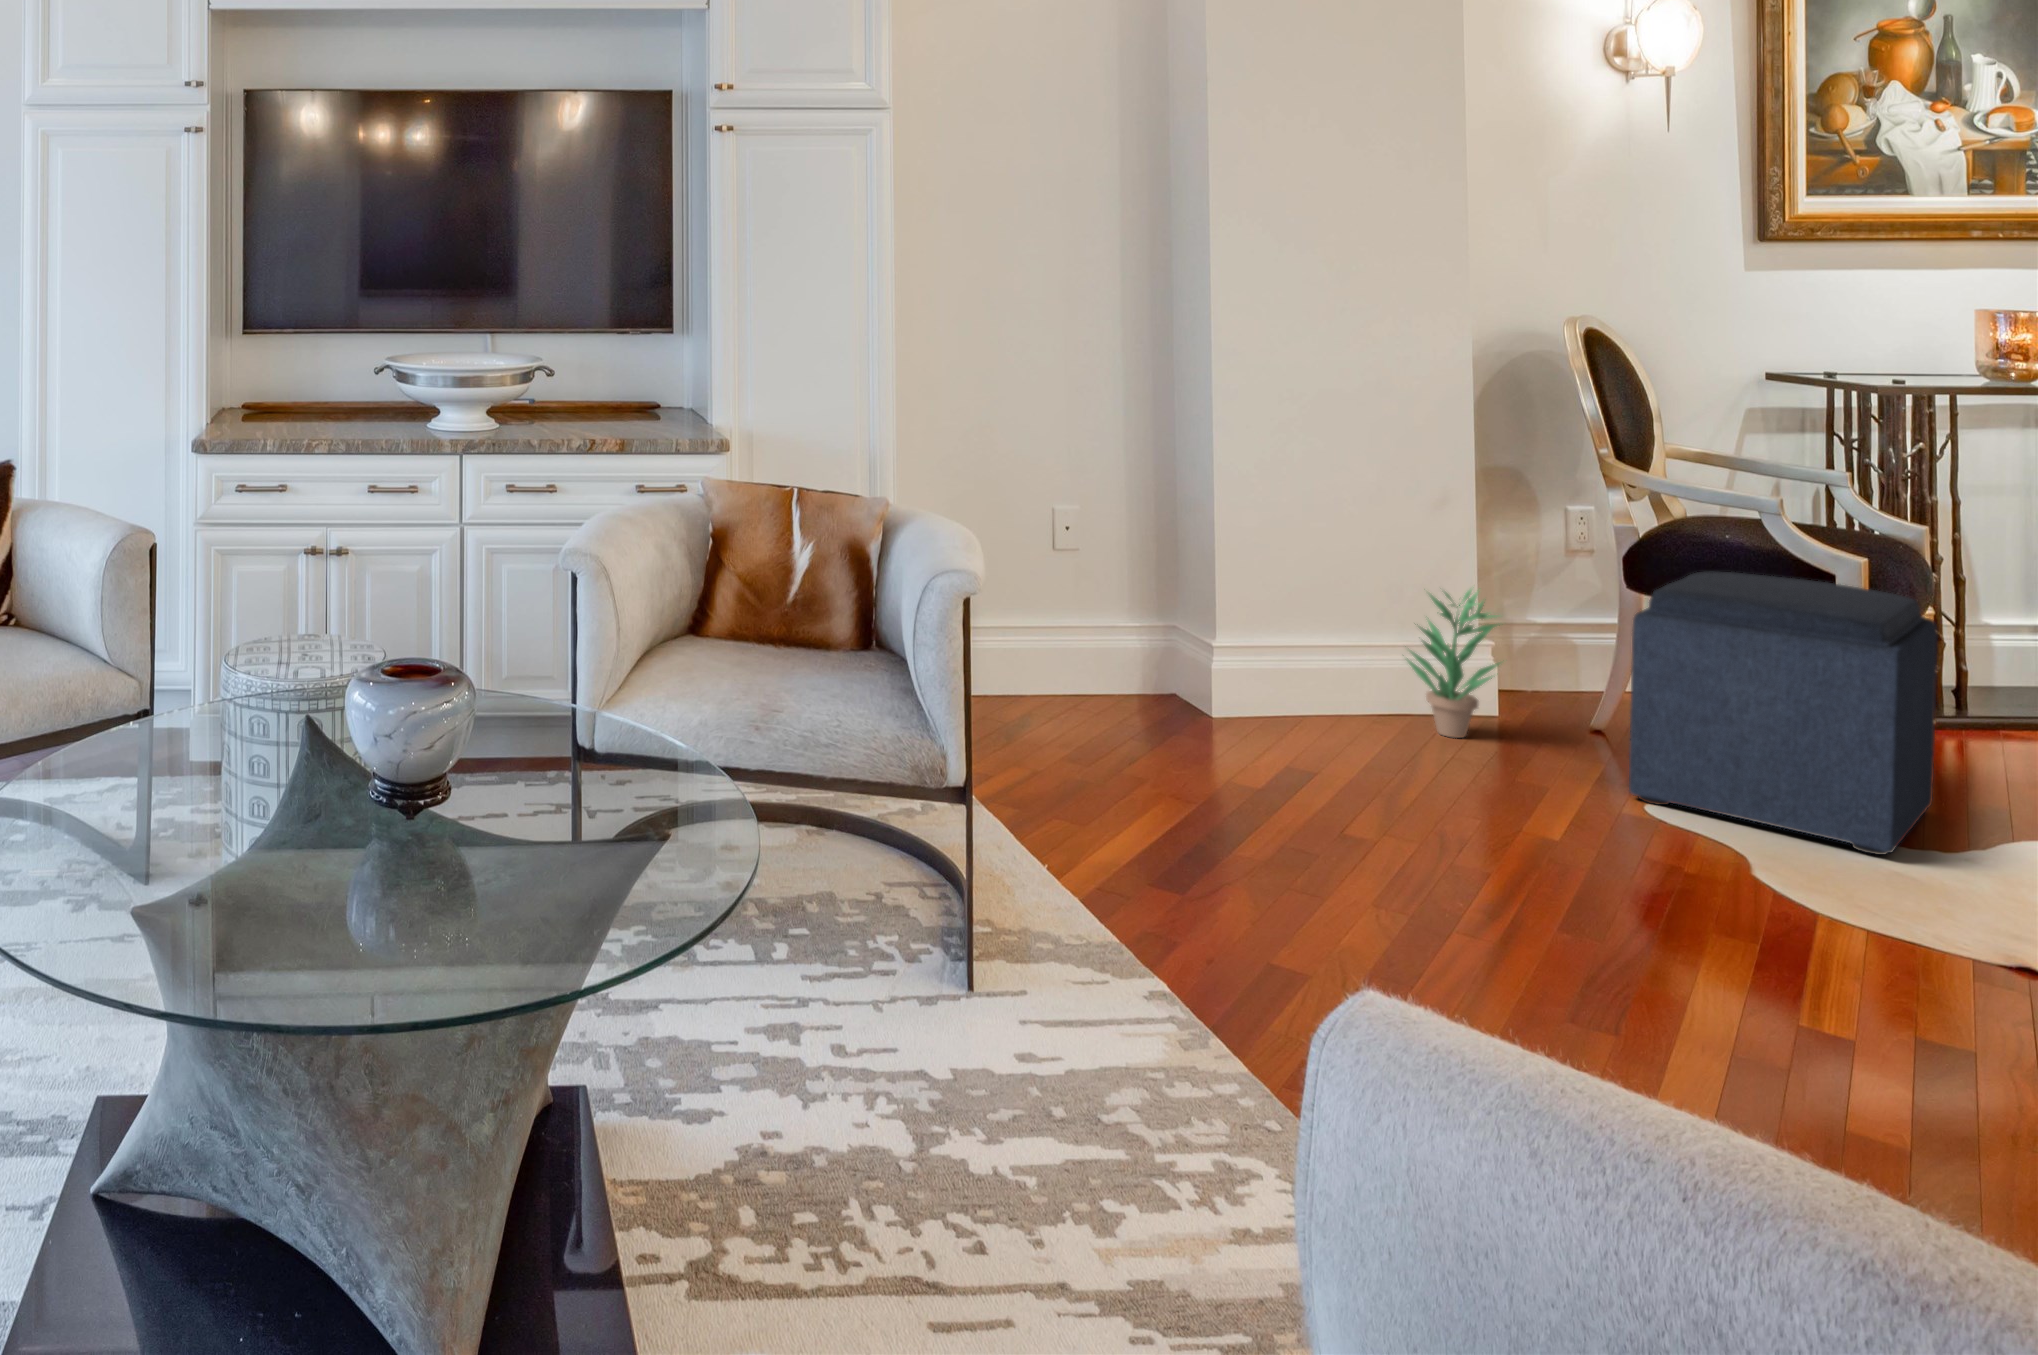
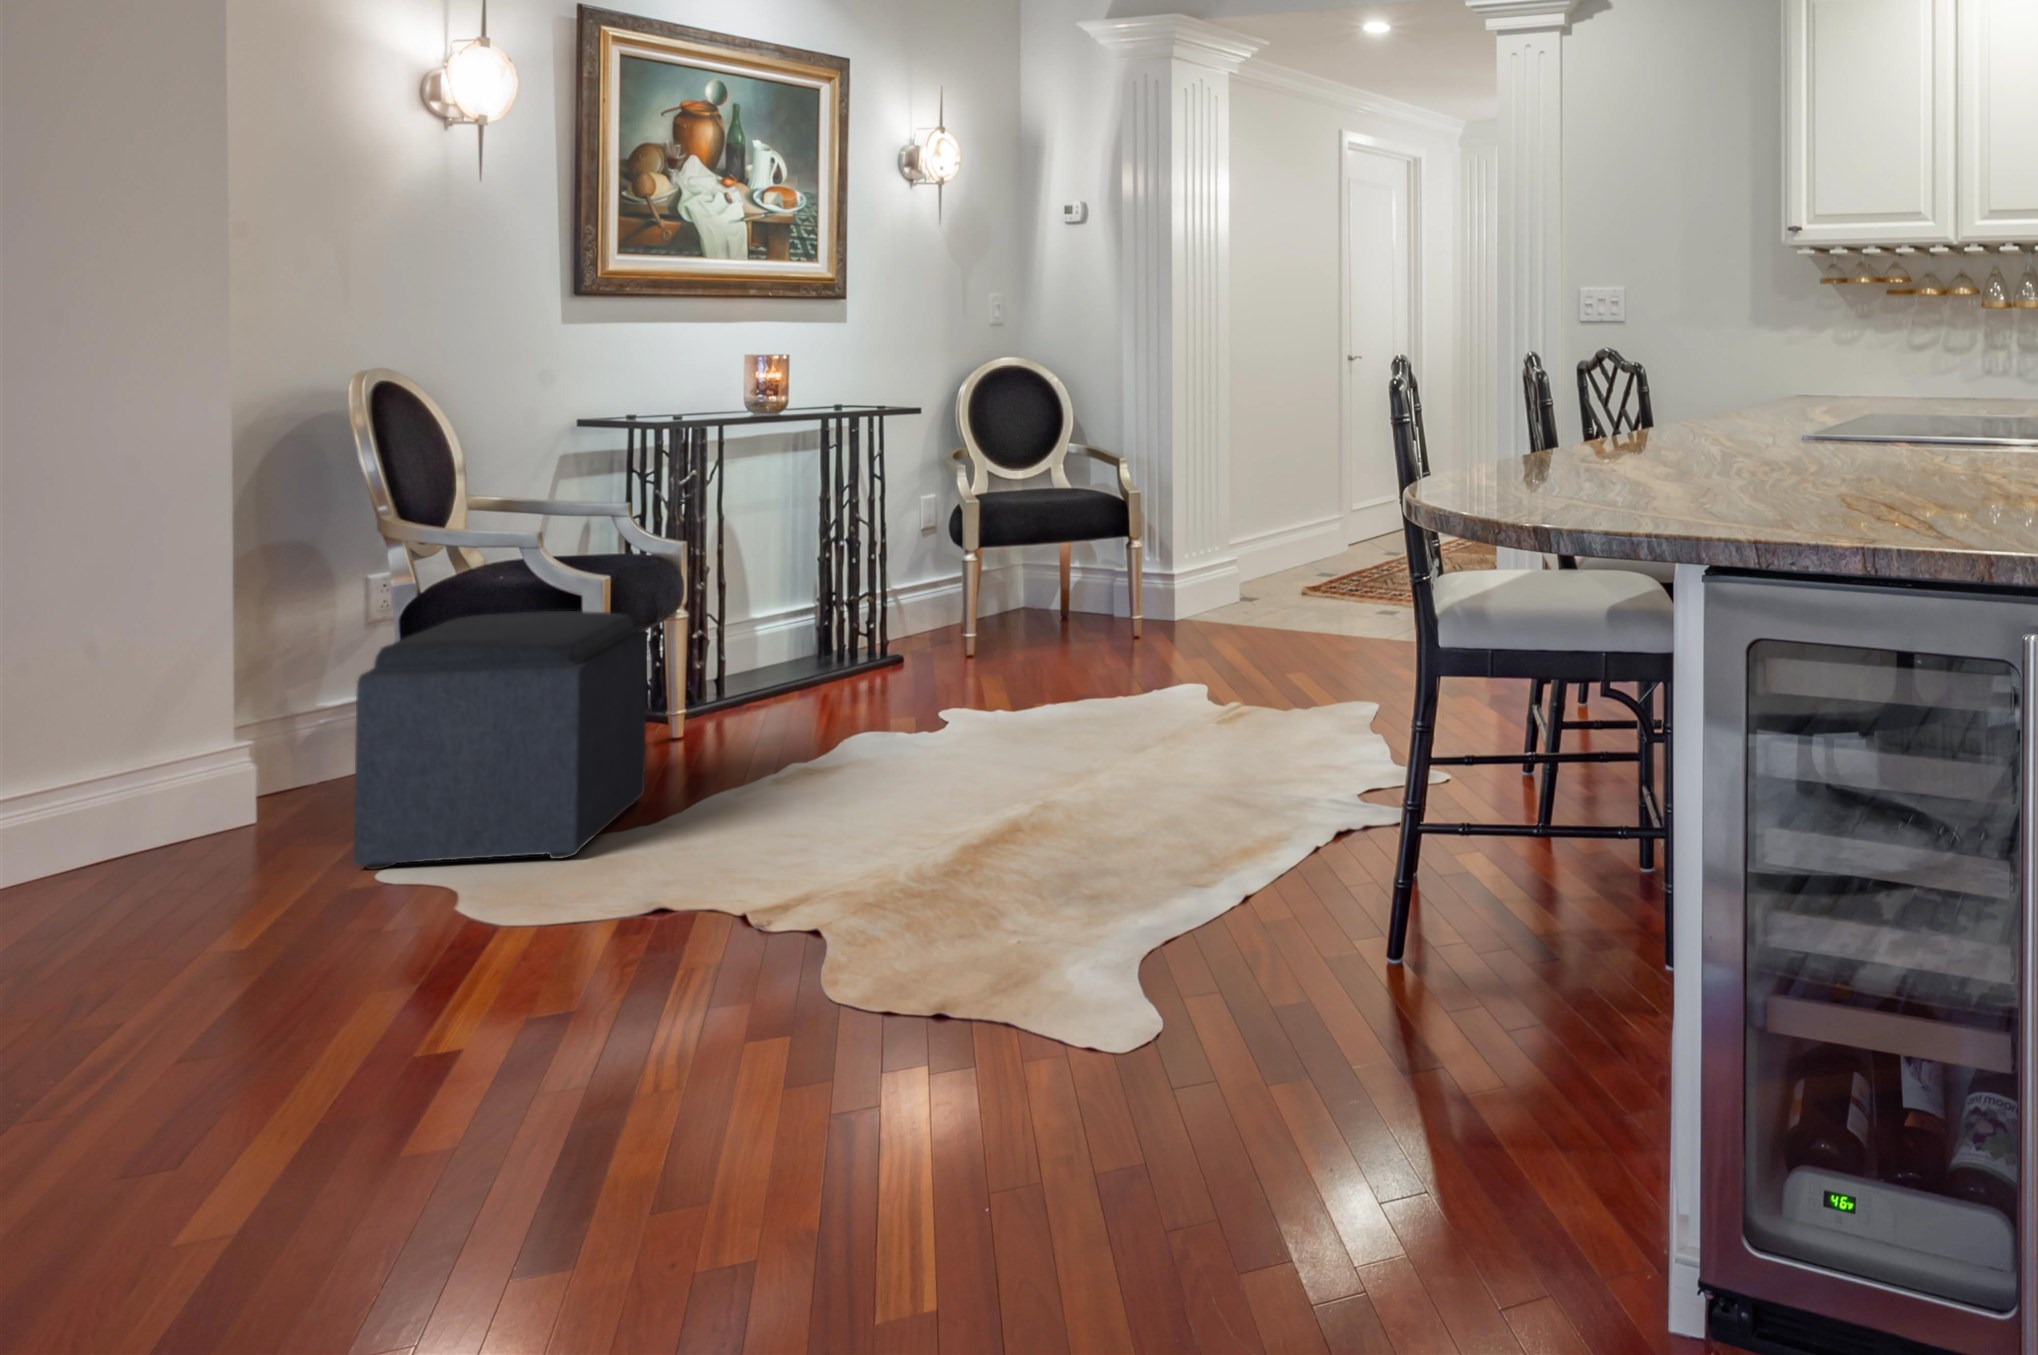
potted plant: present [1407,590,1500,738] -> none [117,673,249,856]

